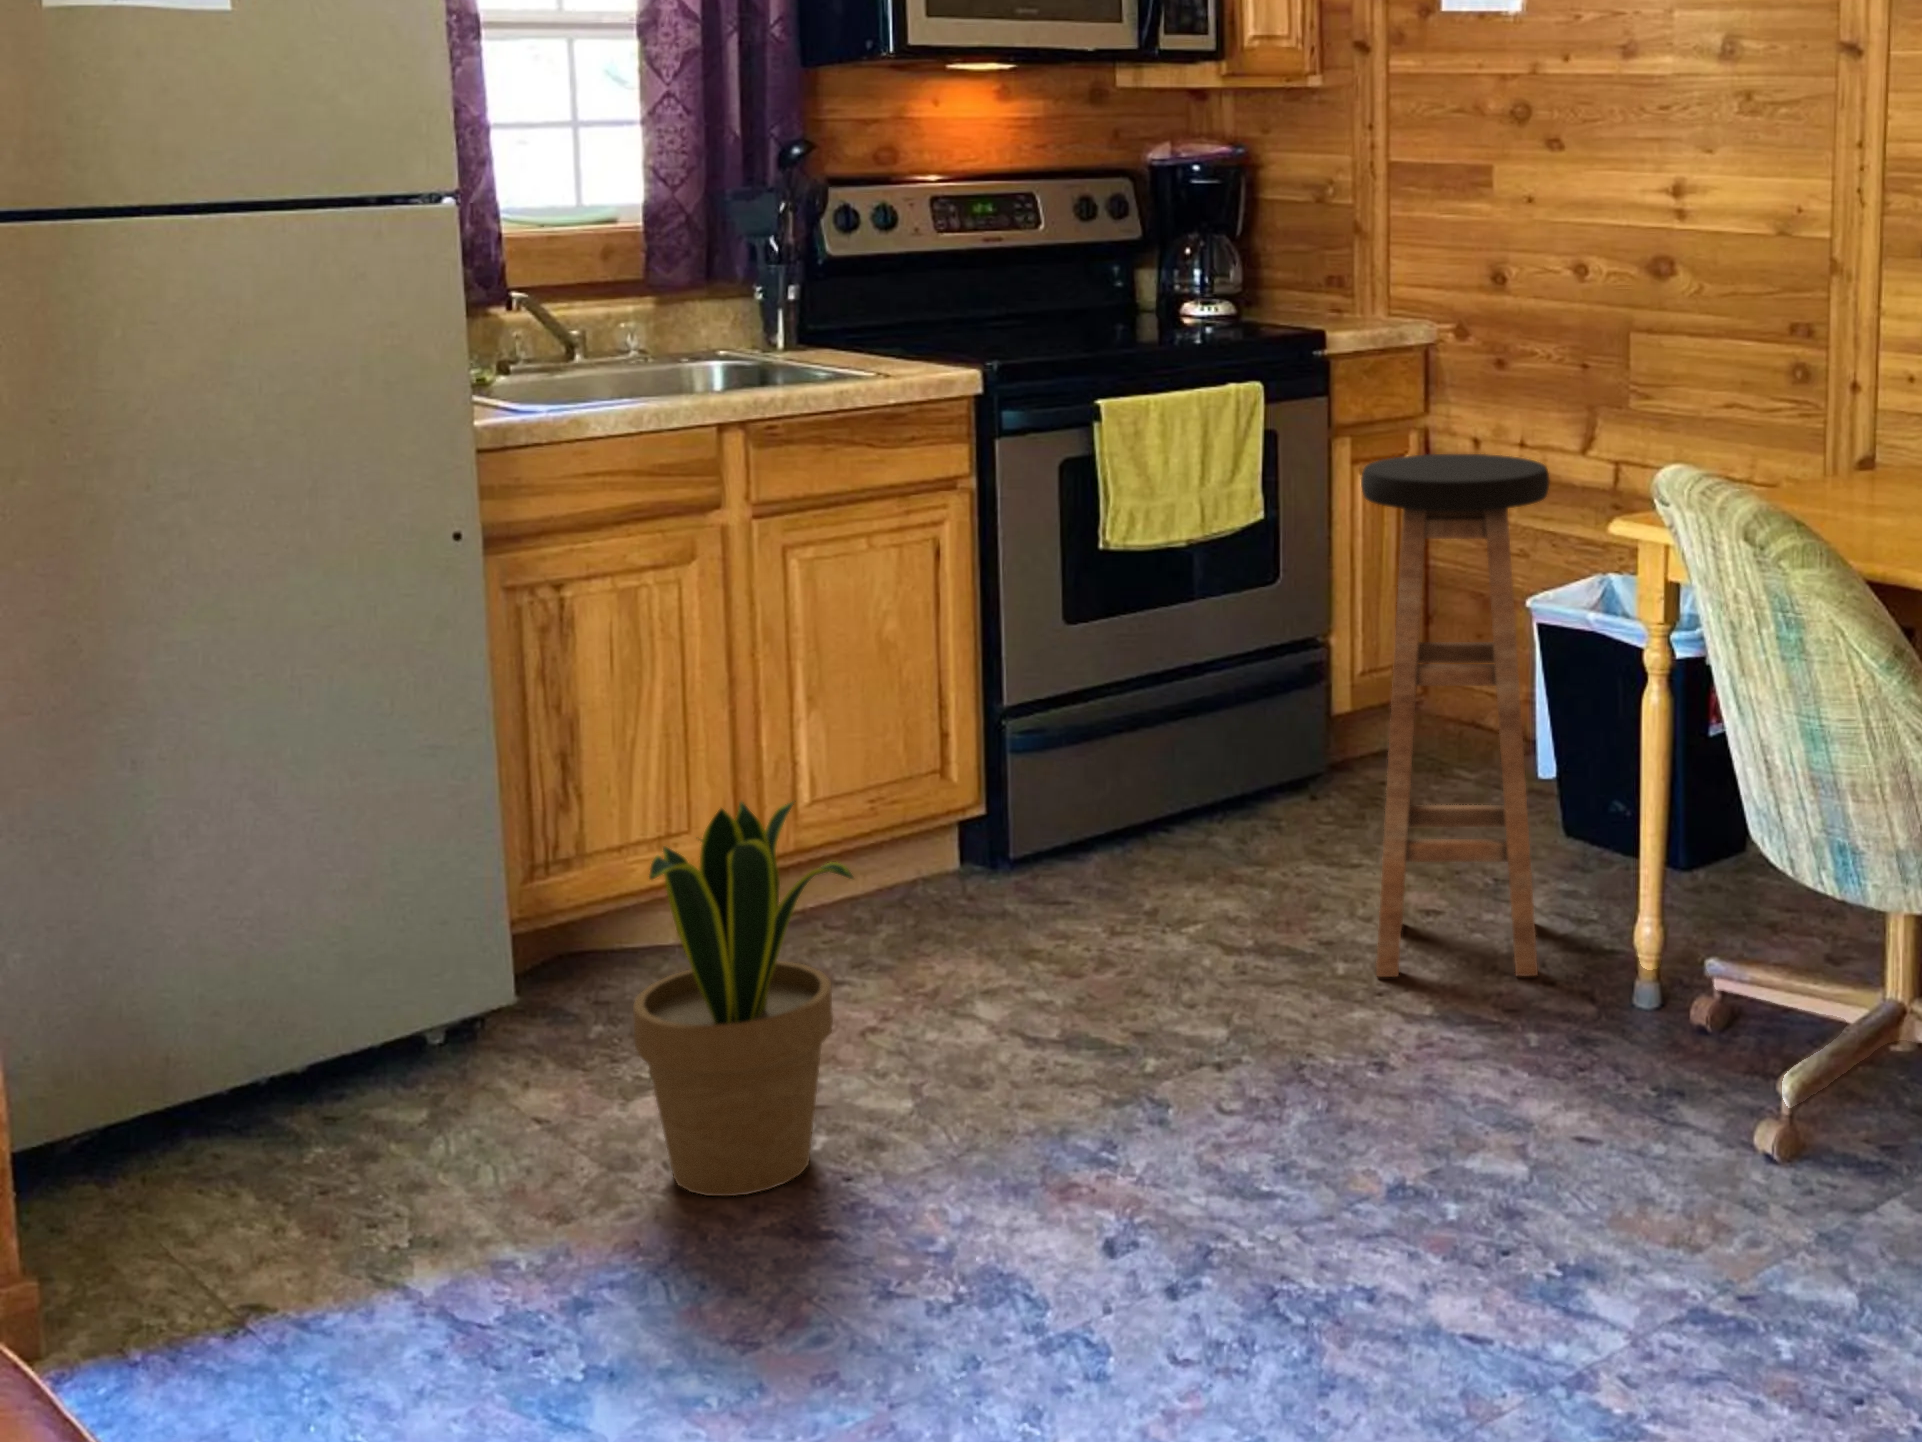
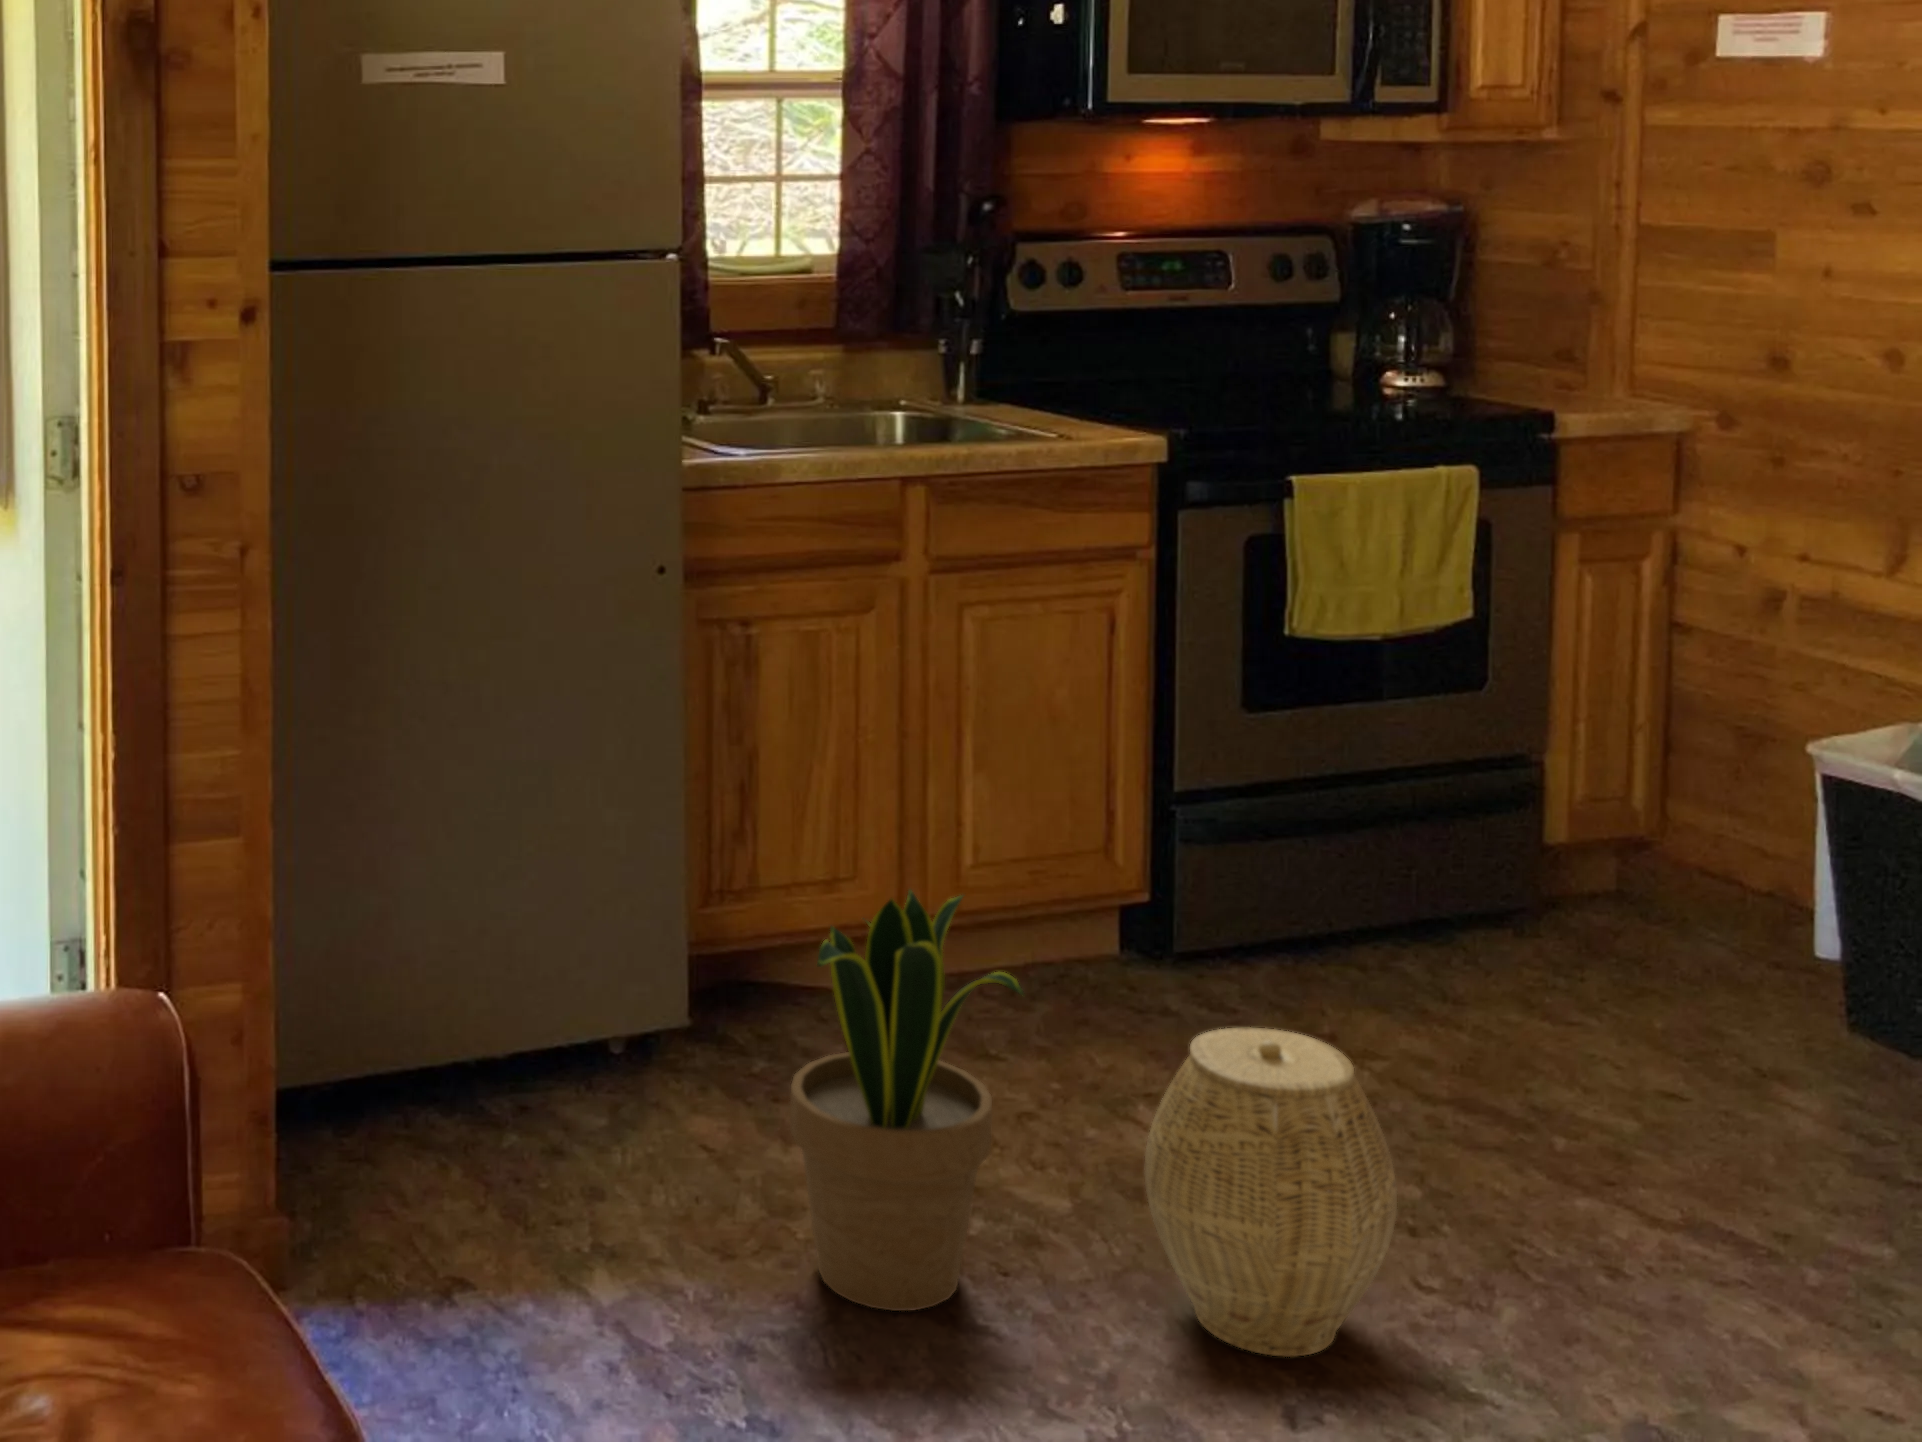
bar stool: present [1361,454,1550,977] -> none [1618,576,1884,1233]
woven basket: none [974,877,1187,1156] -> present [1144,1028,1397,1357]

